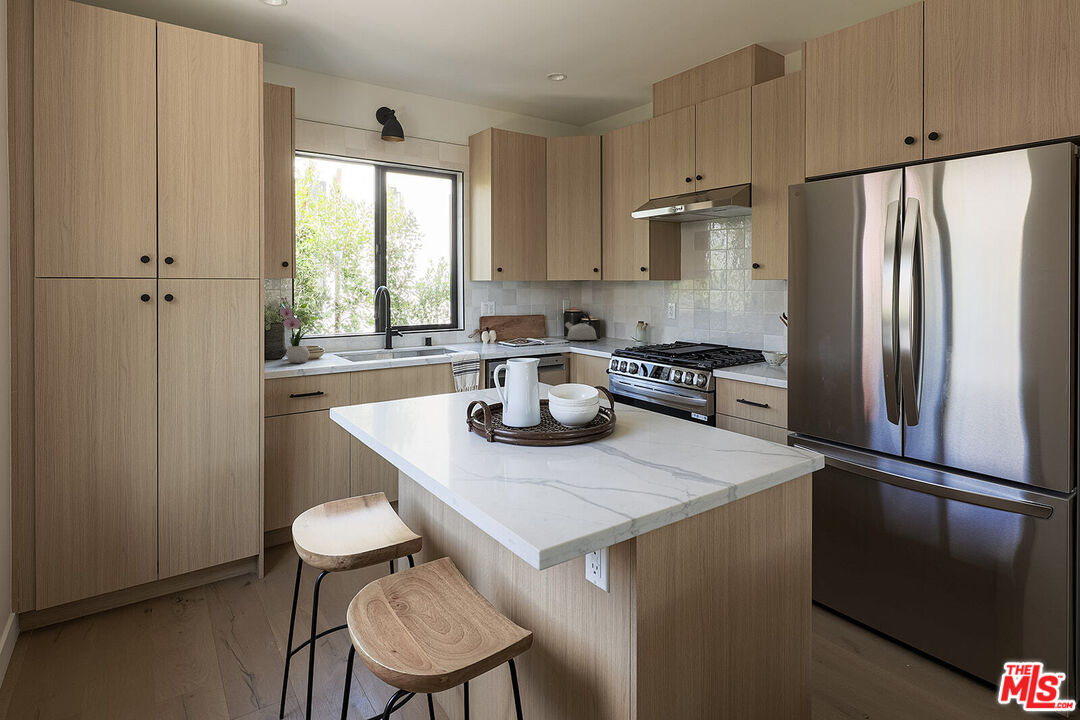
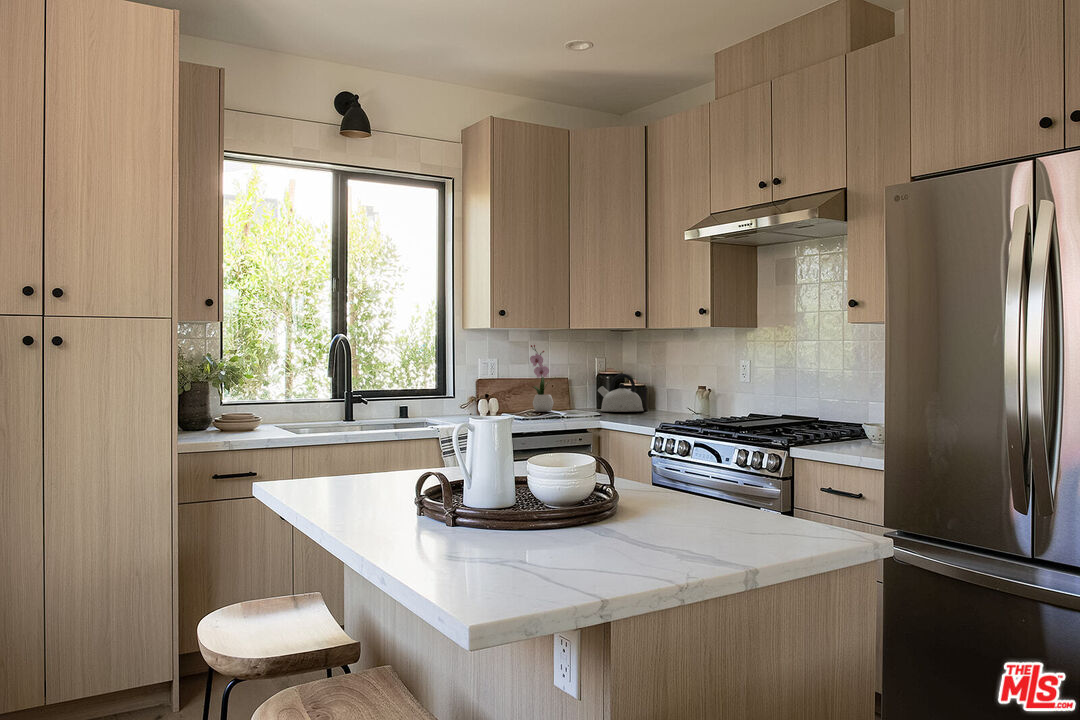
flower arrangement: present [280,297,310,363] -> present [530,345,554,411]

